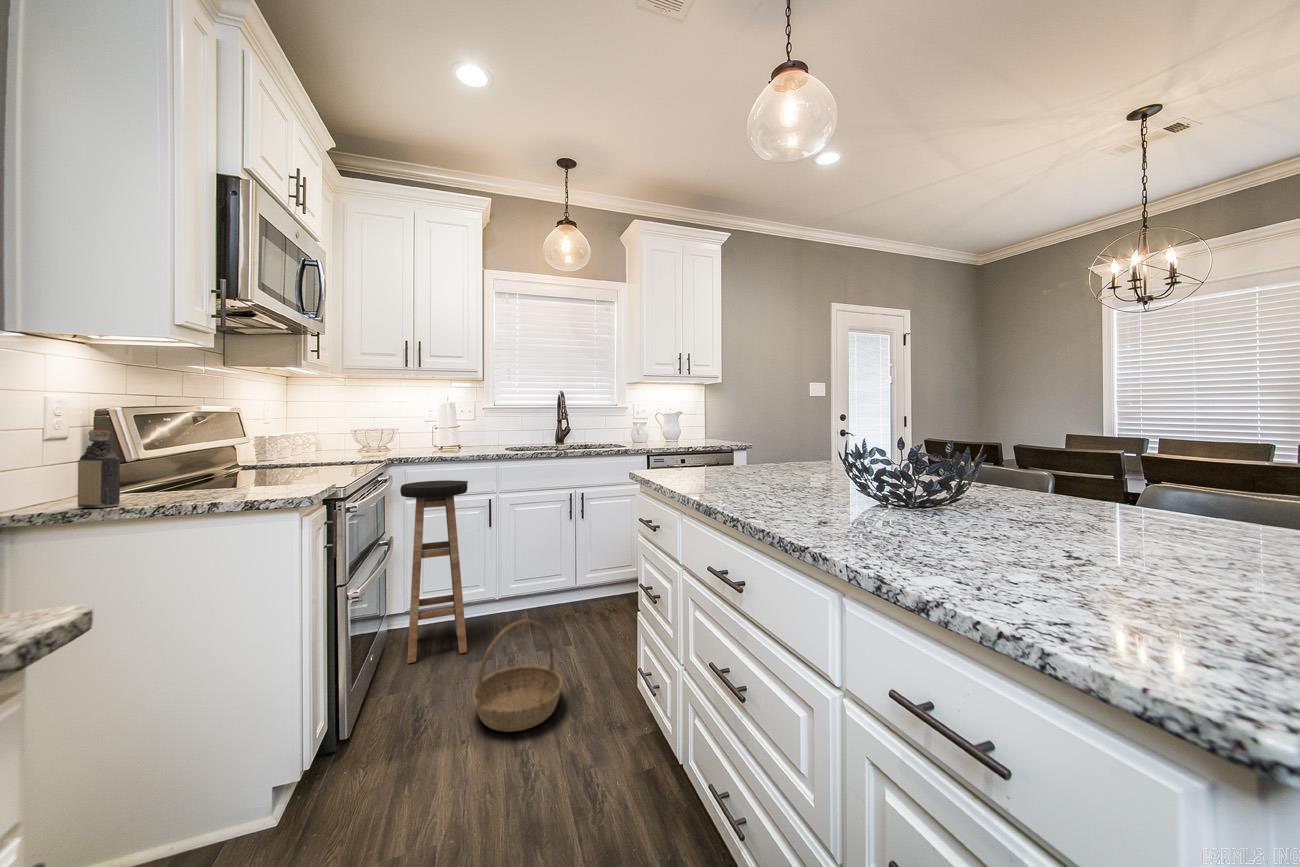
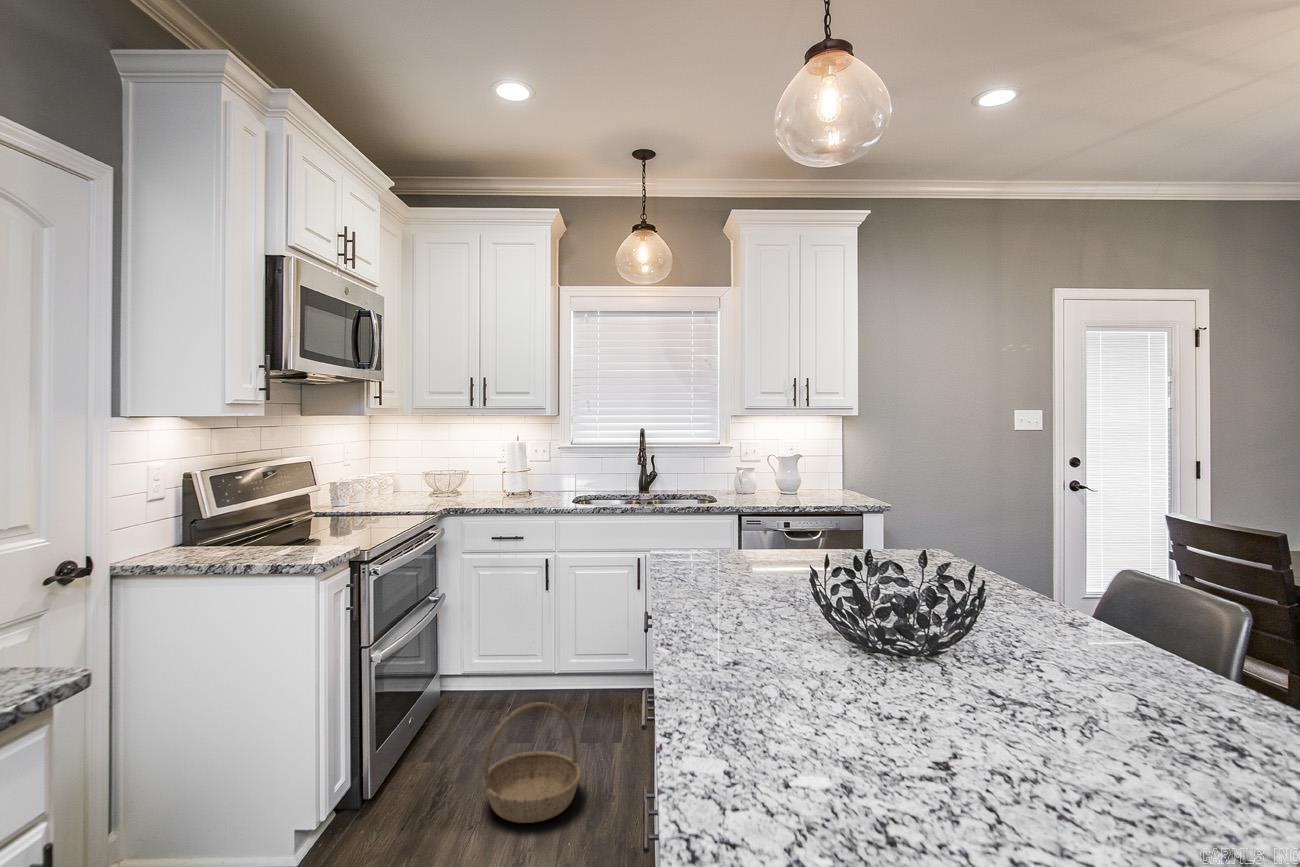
bottle: present [78,430,120,508] -> none [159,499,188,565]
bar stool: present [400,480,468,663] -> none [448,534,516,730]

